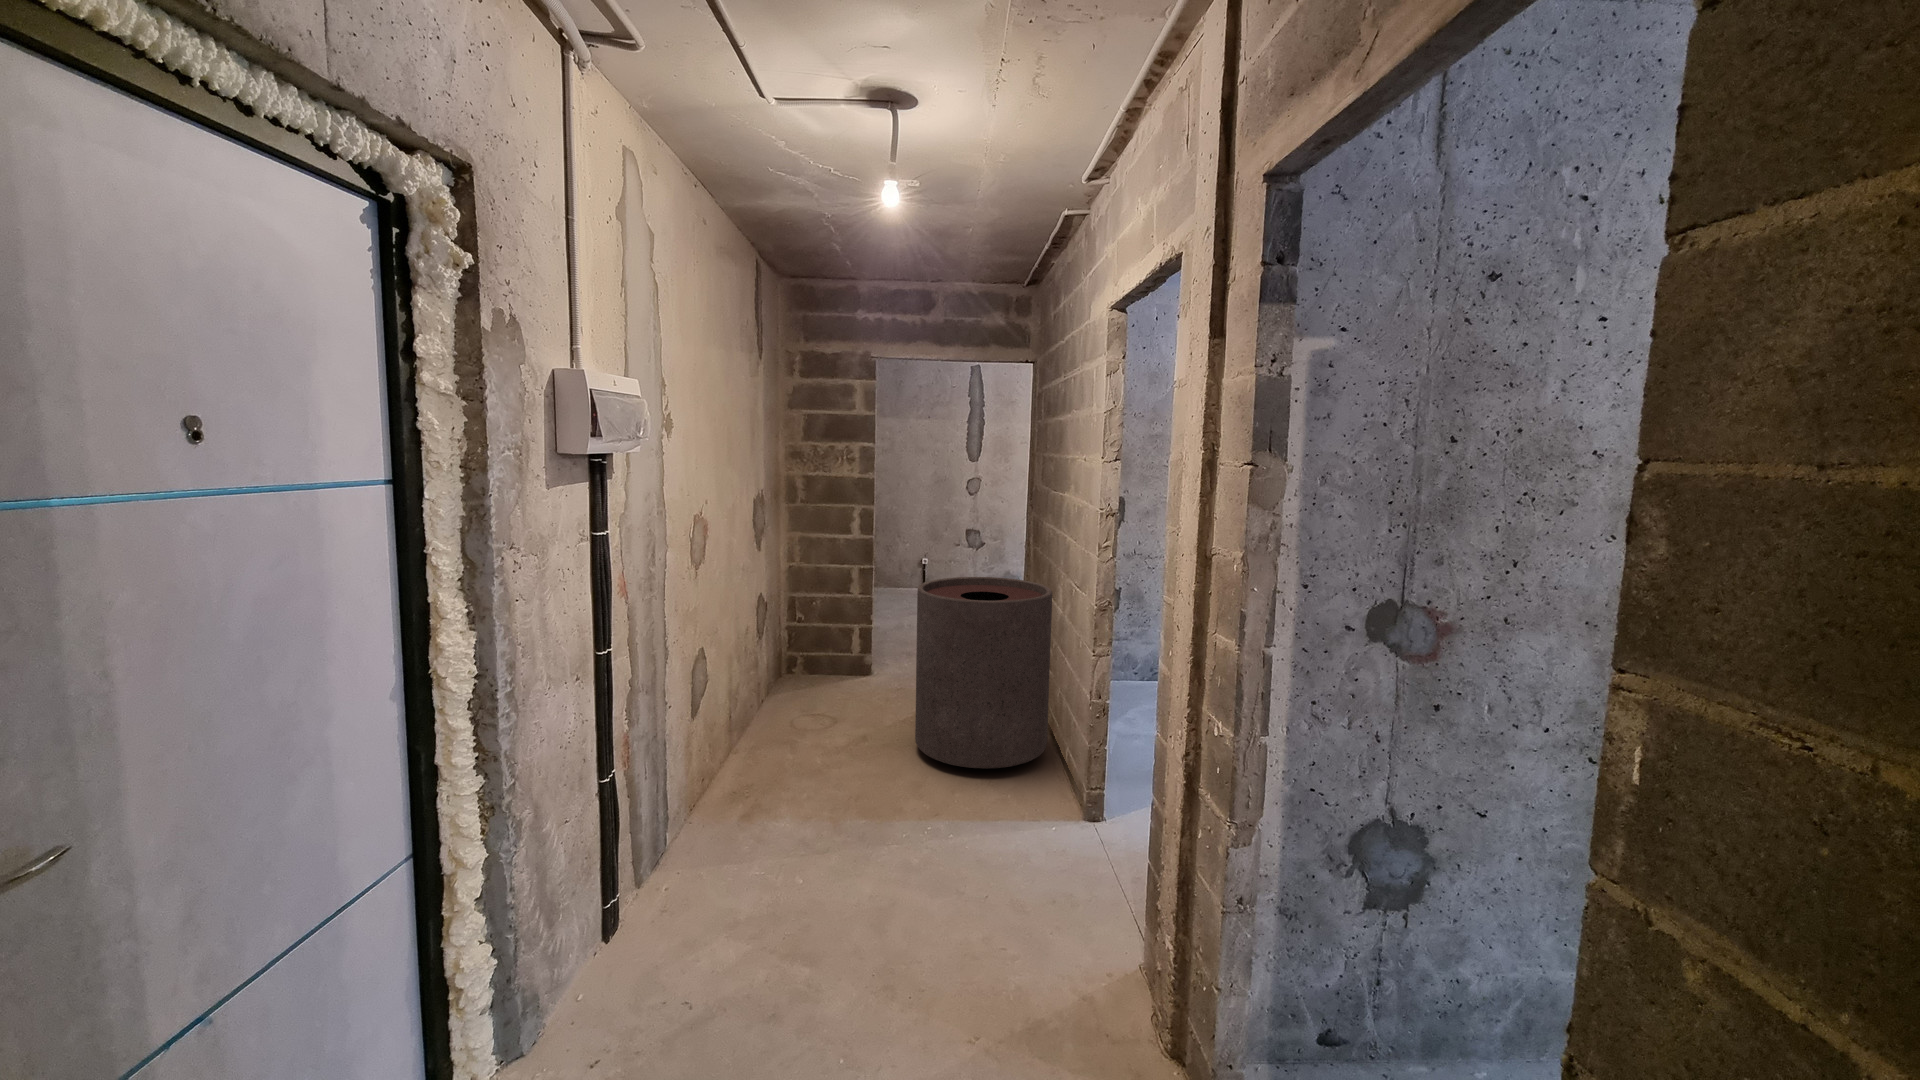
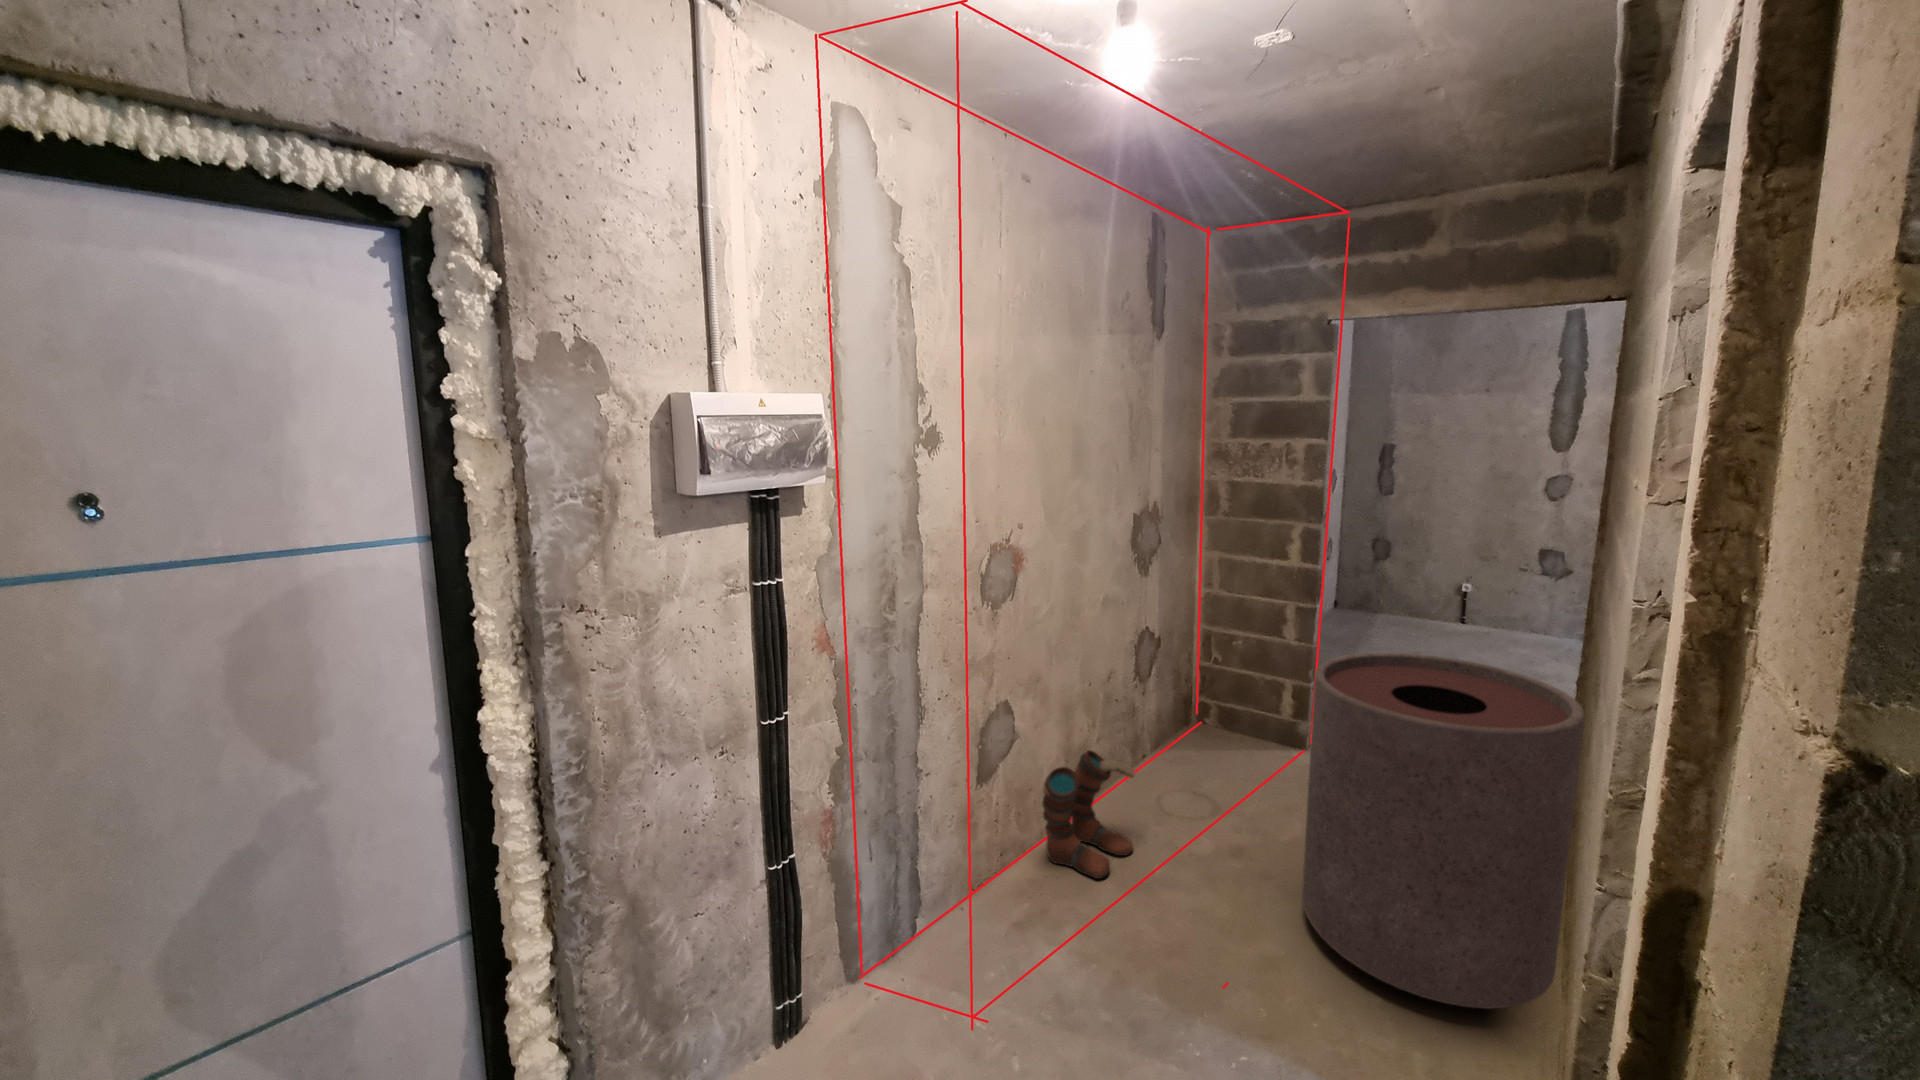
boots: none [727,686,795,778] -> present [1042,750,1135,879]

